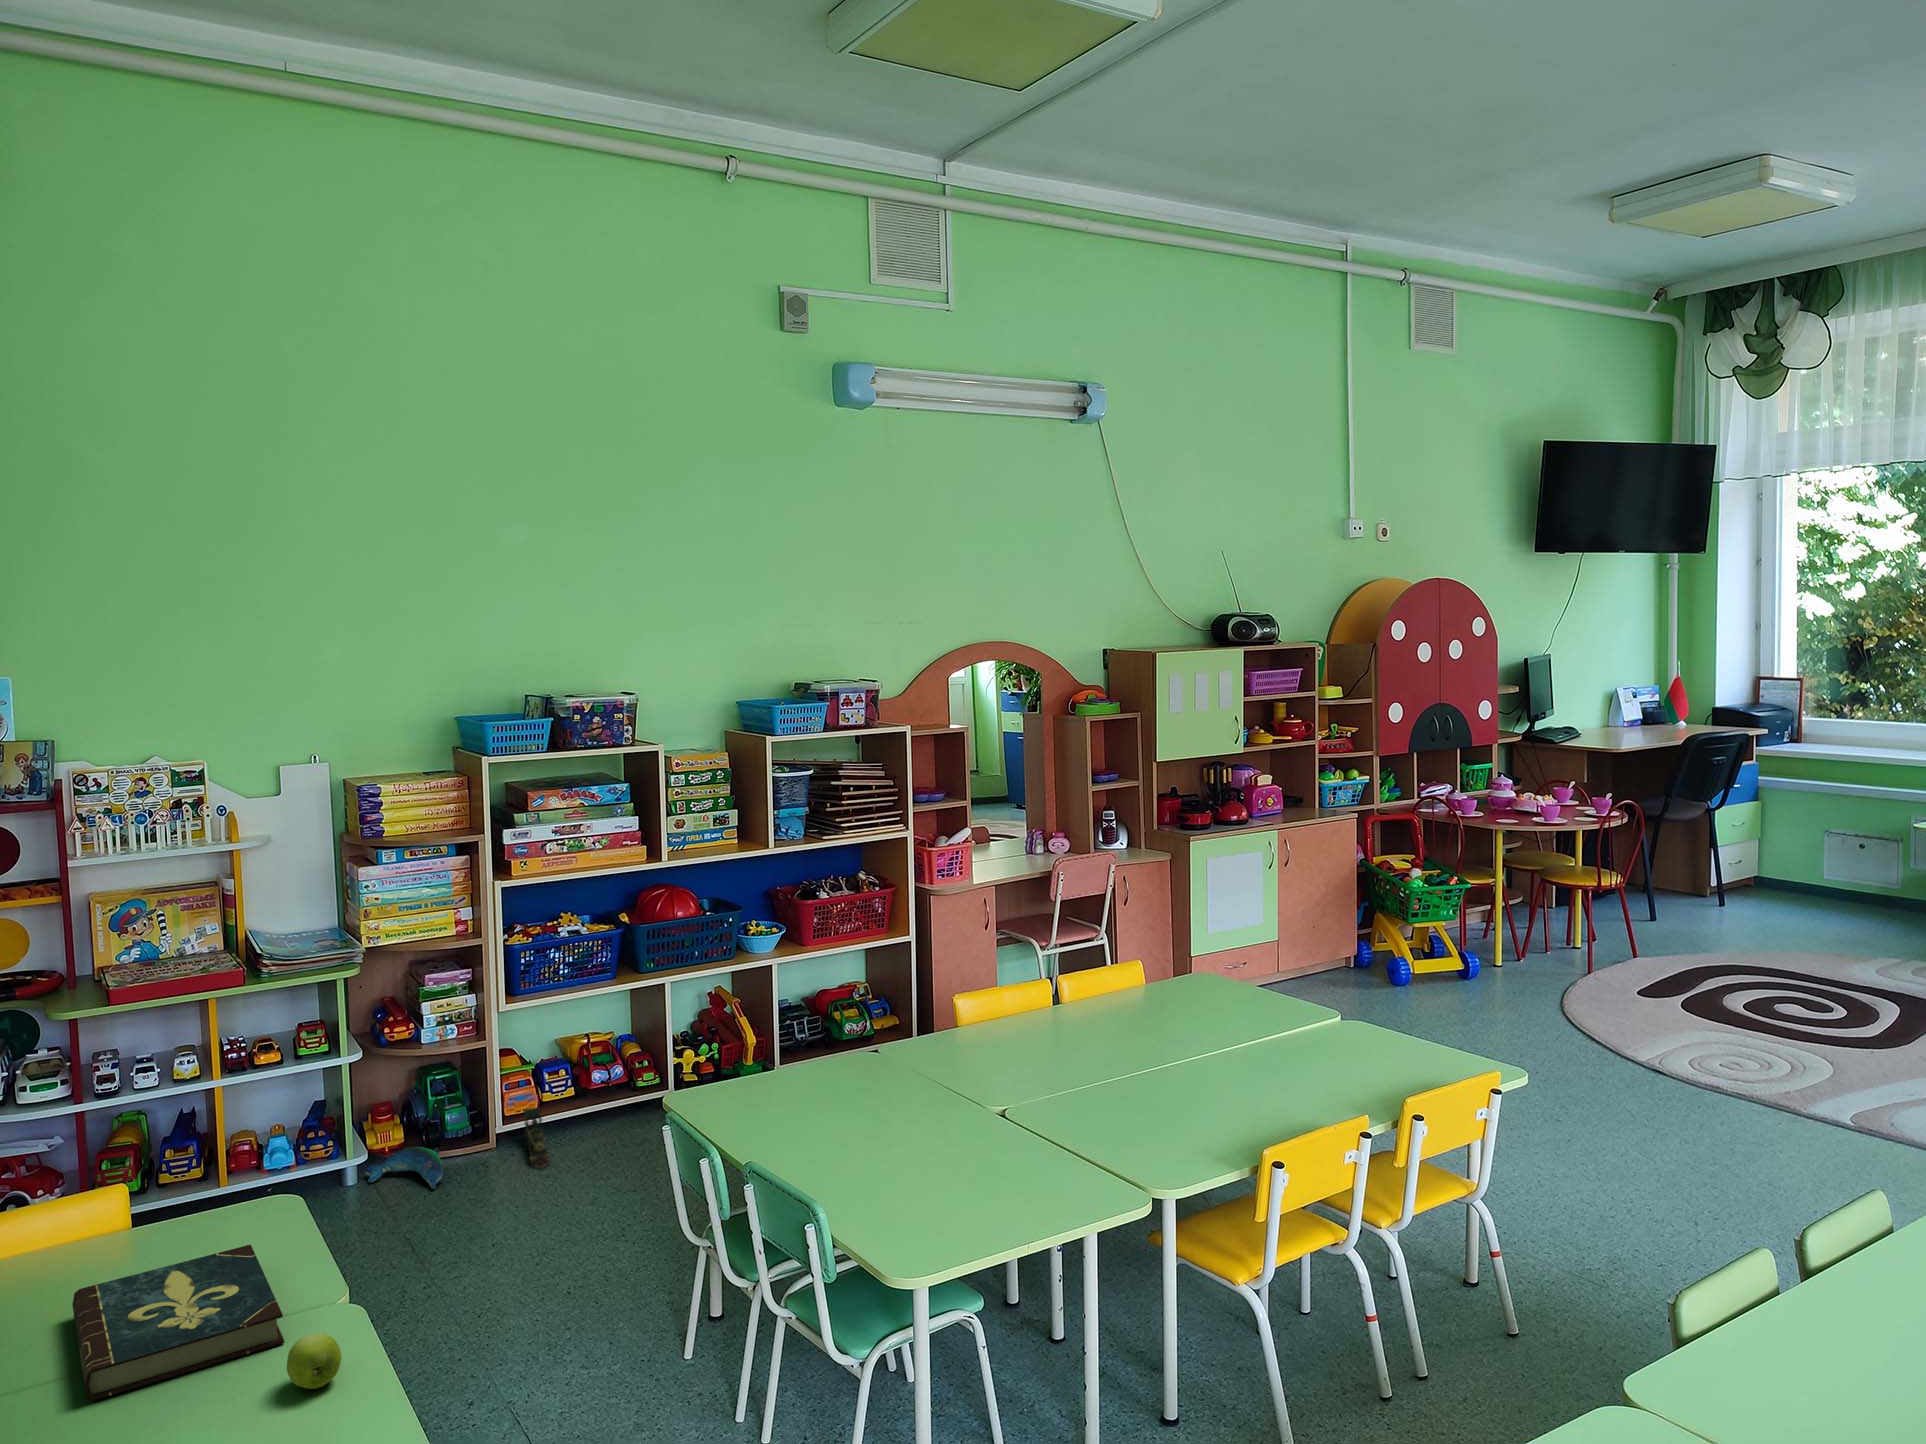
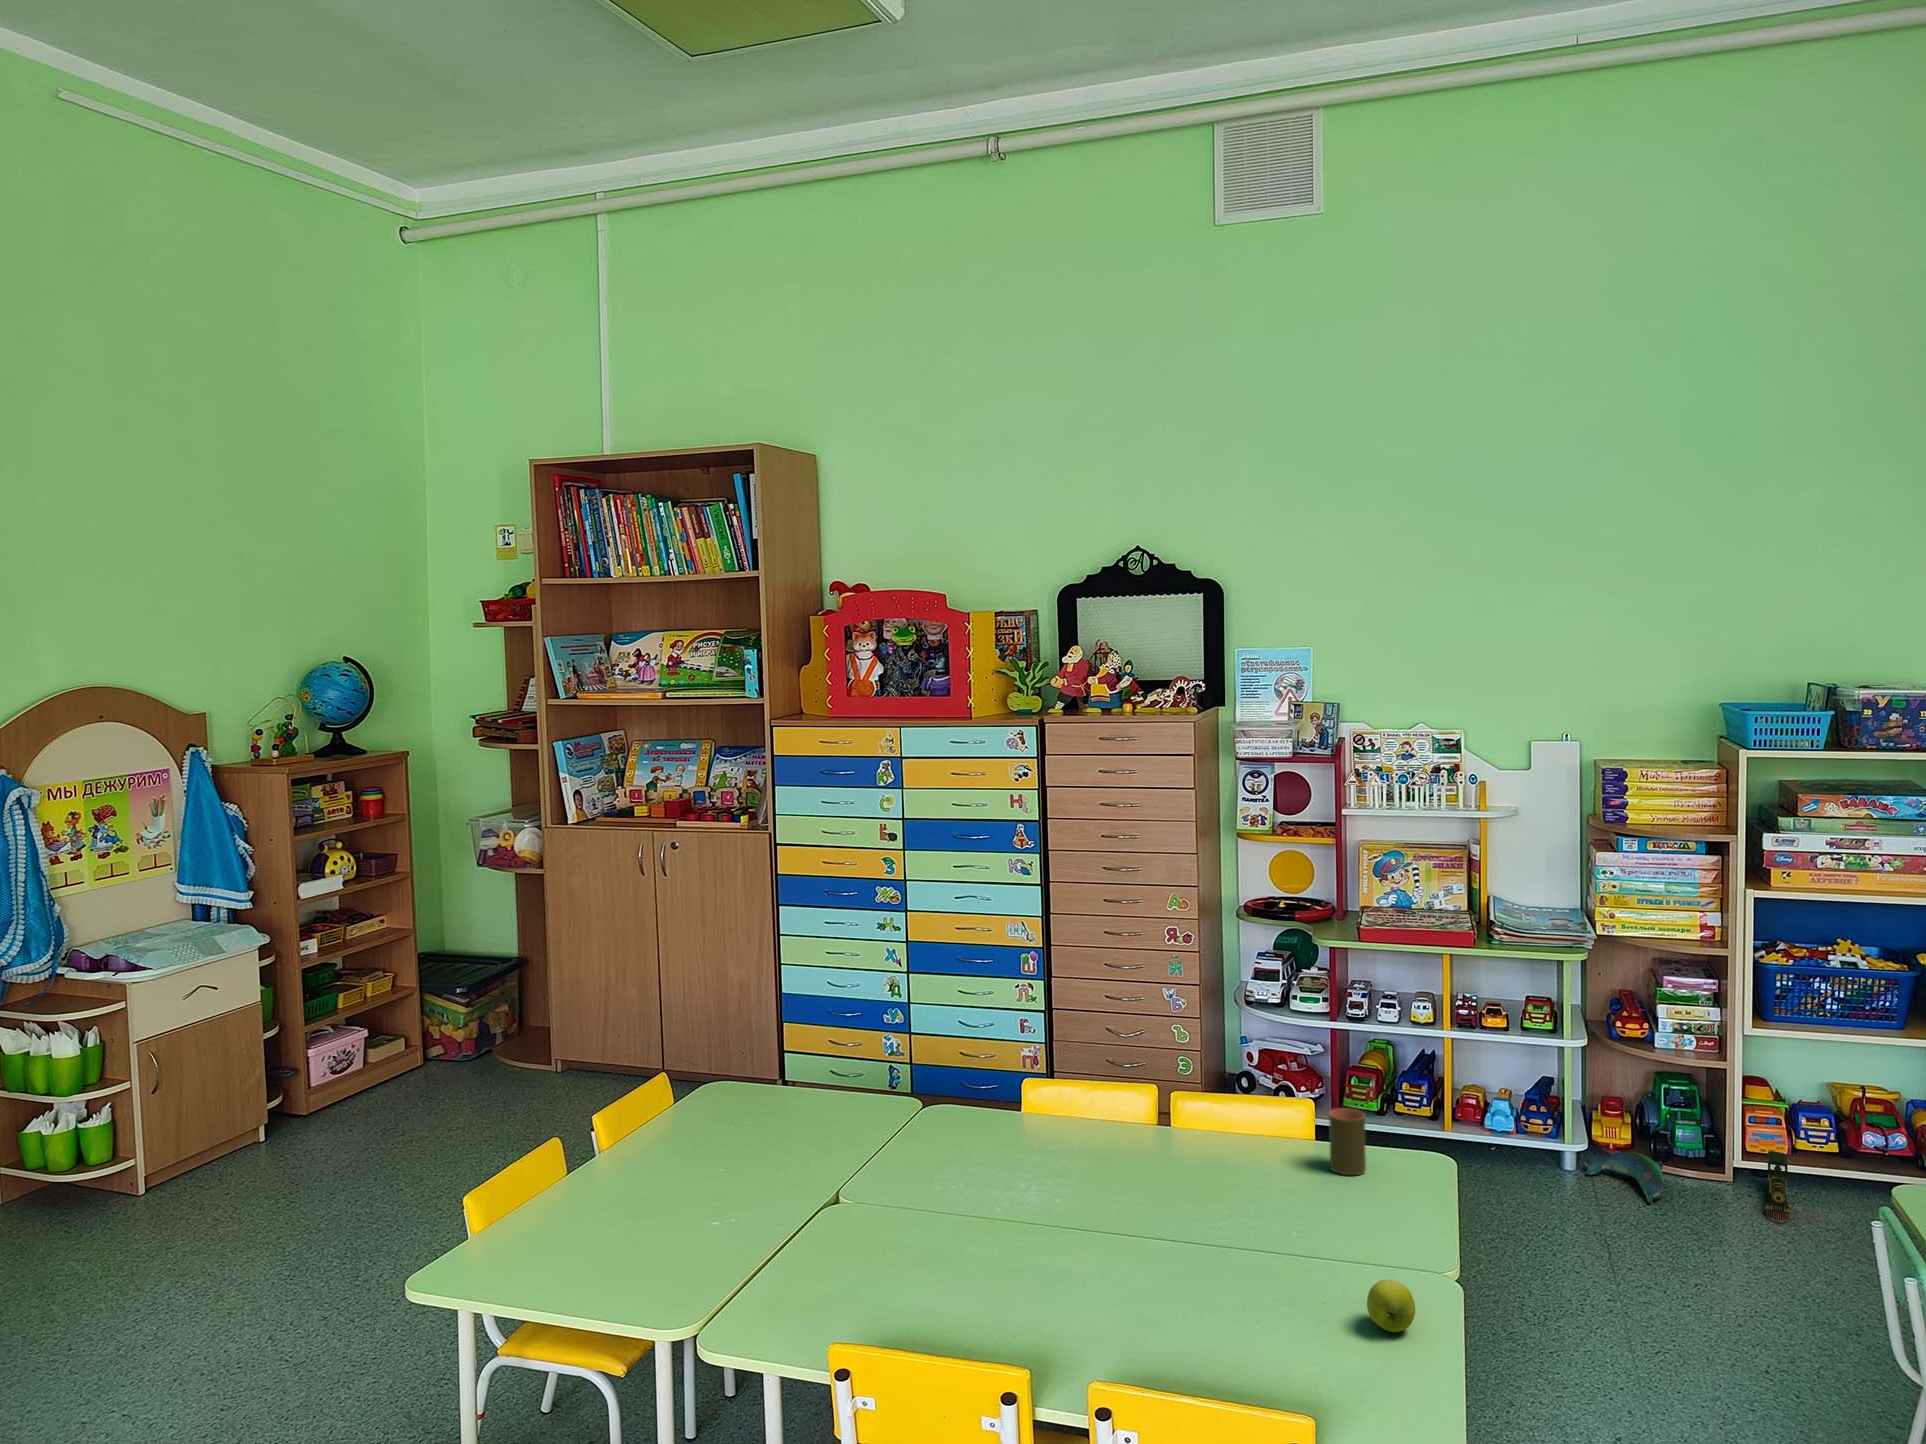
cup: none [168,1178,216,1255] -> present [1329,1108,1366,1175]
book: present [72,1245,284,1400] -> none [1224,1170,1384,1280]

